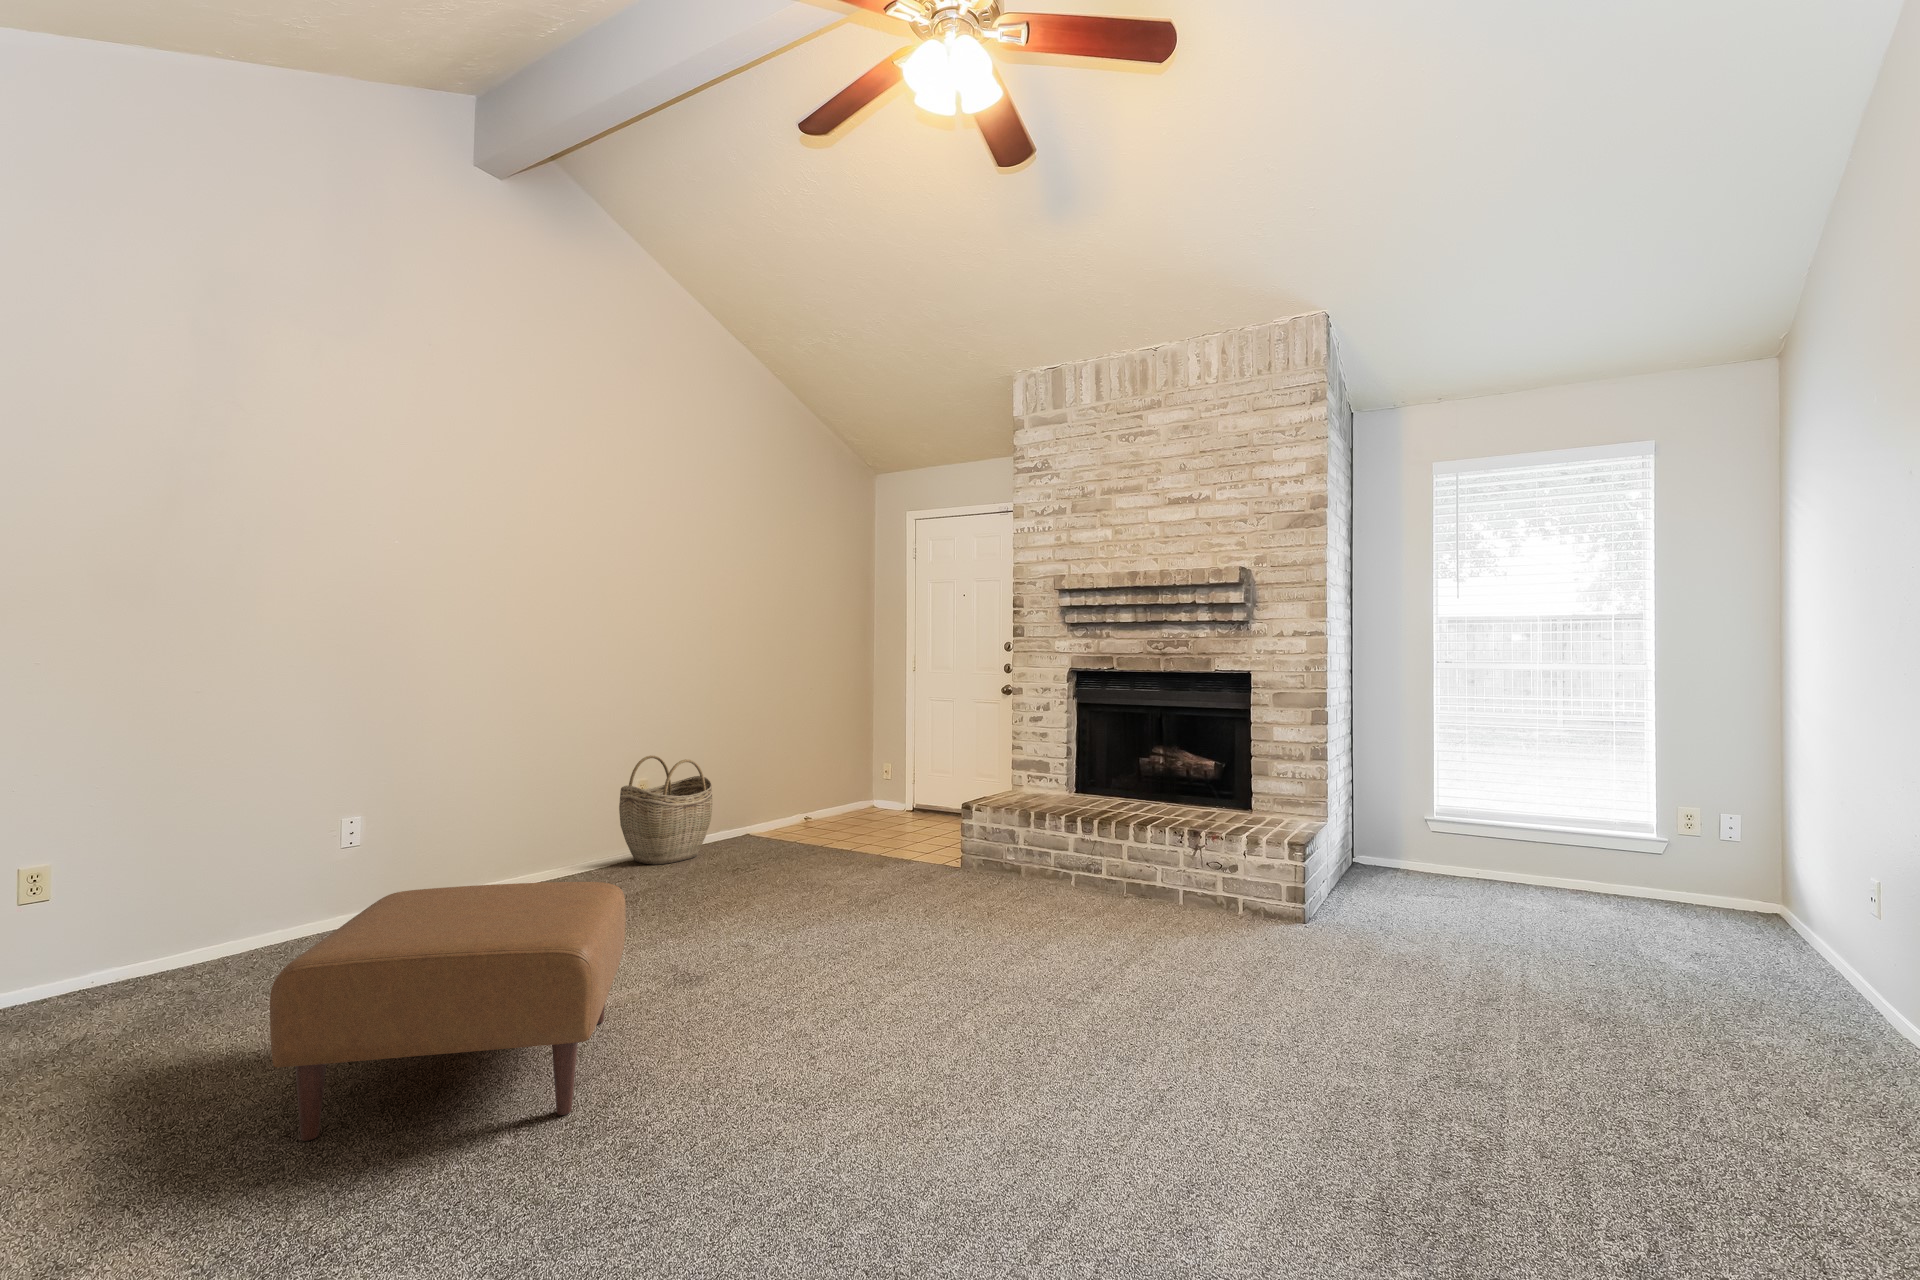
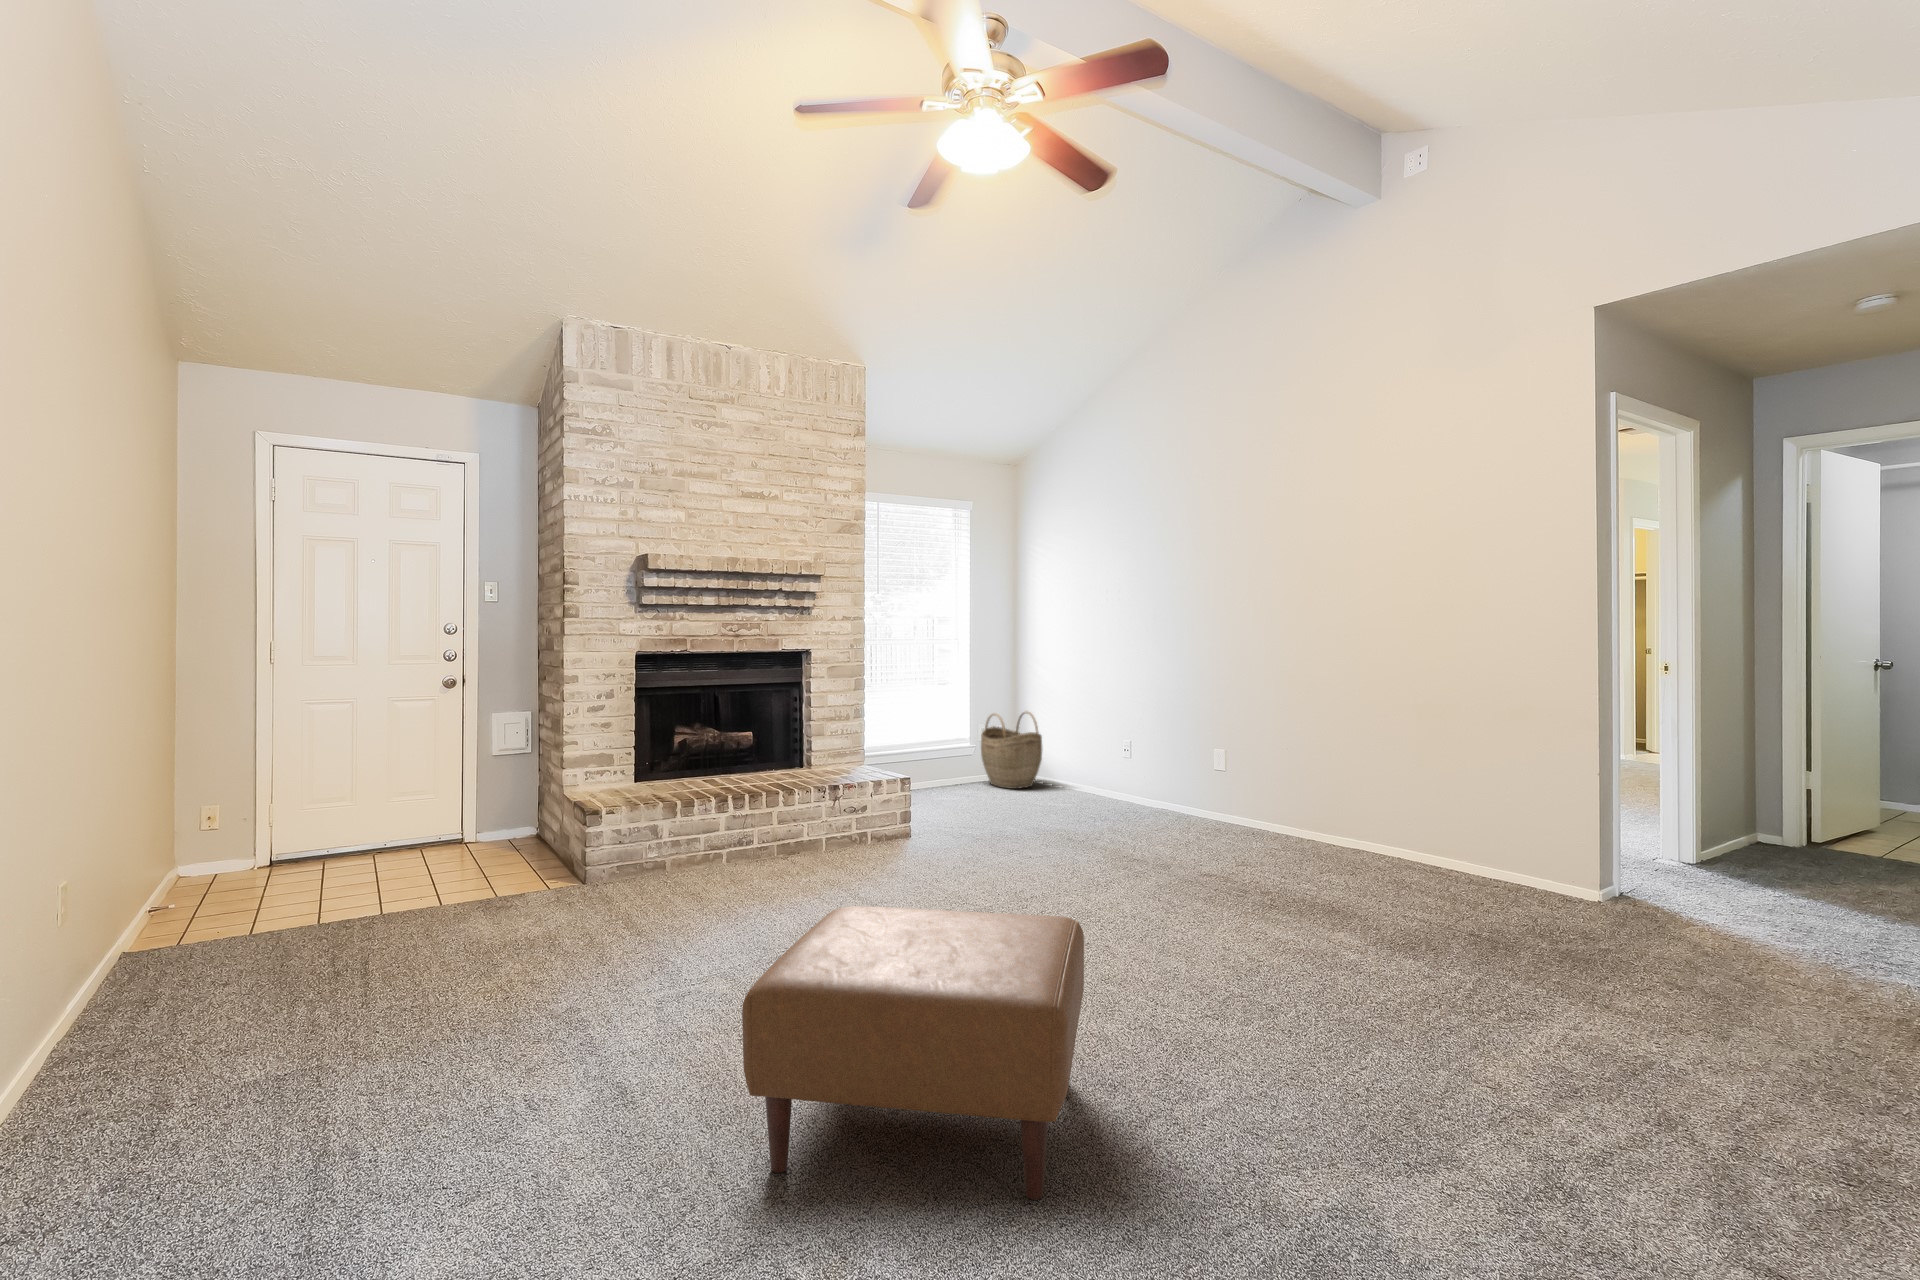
woven basket: present [619,756,713,865] -> present [981,712,1042,789]

